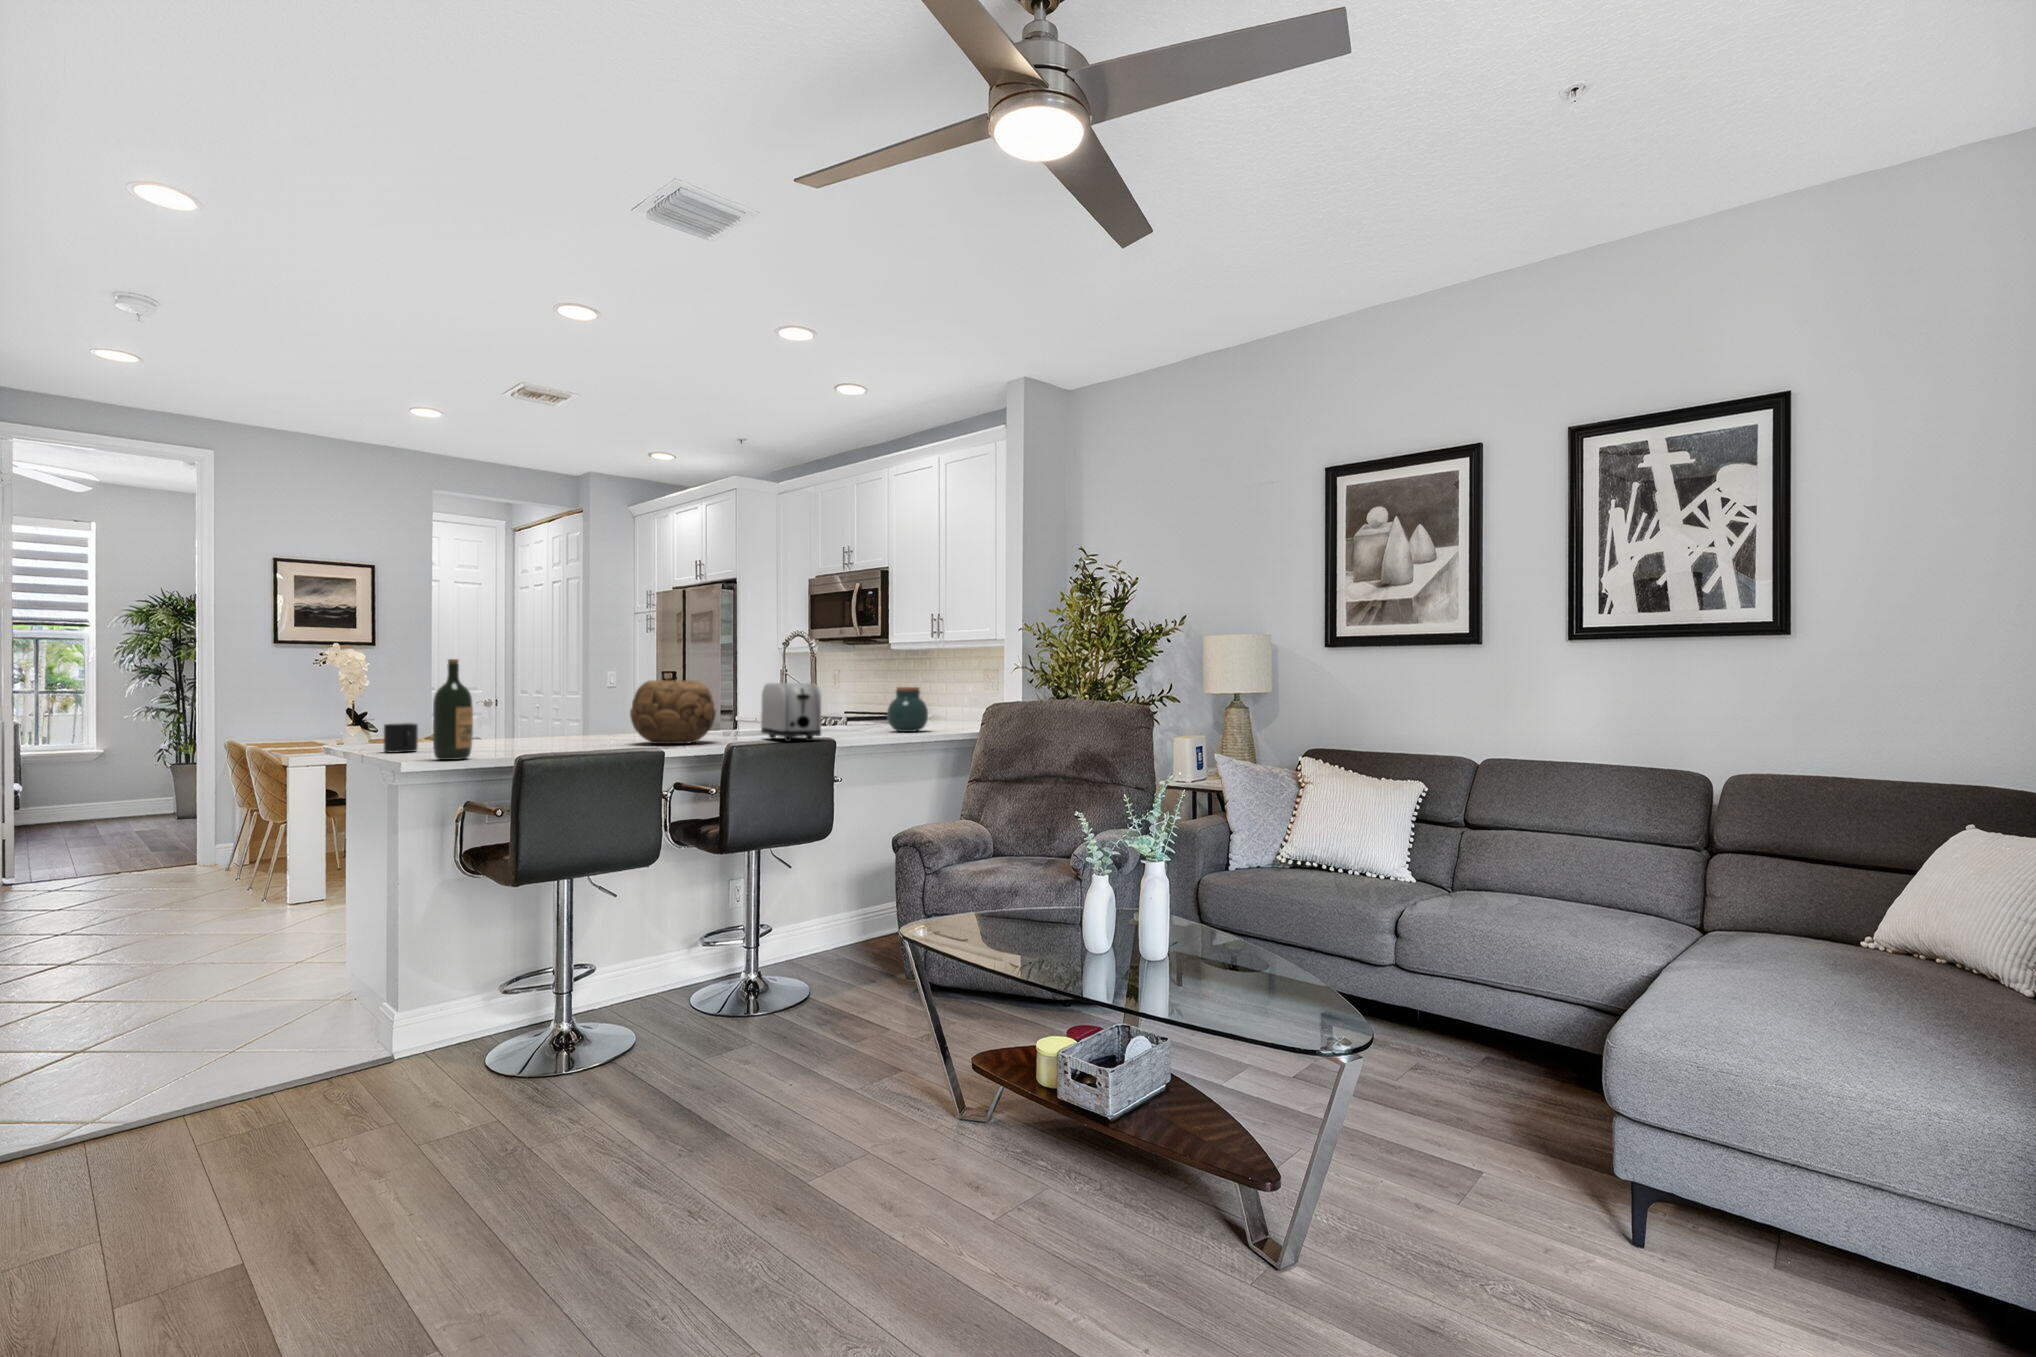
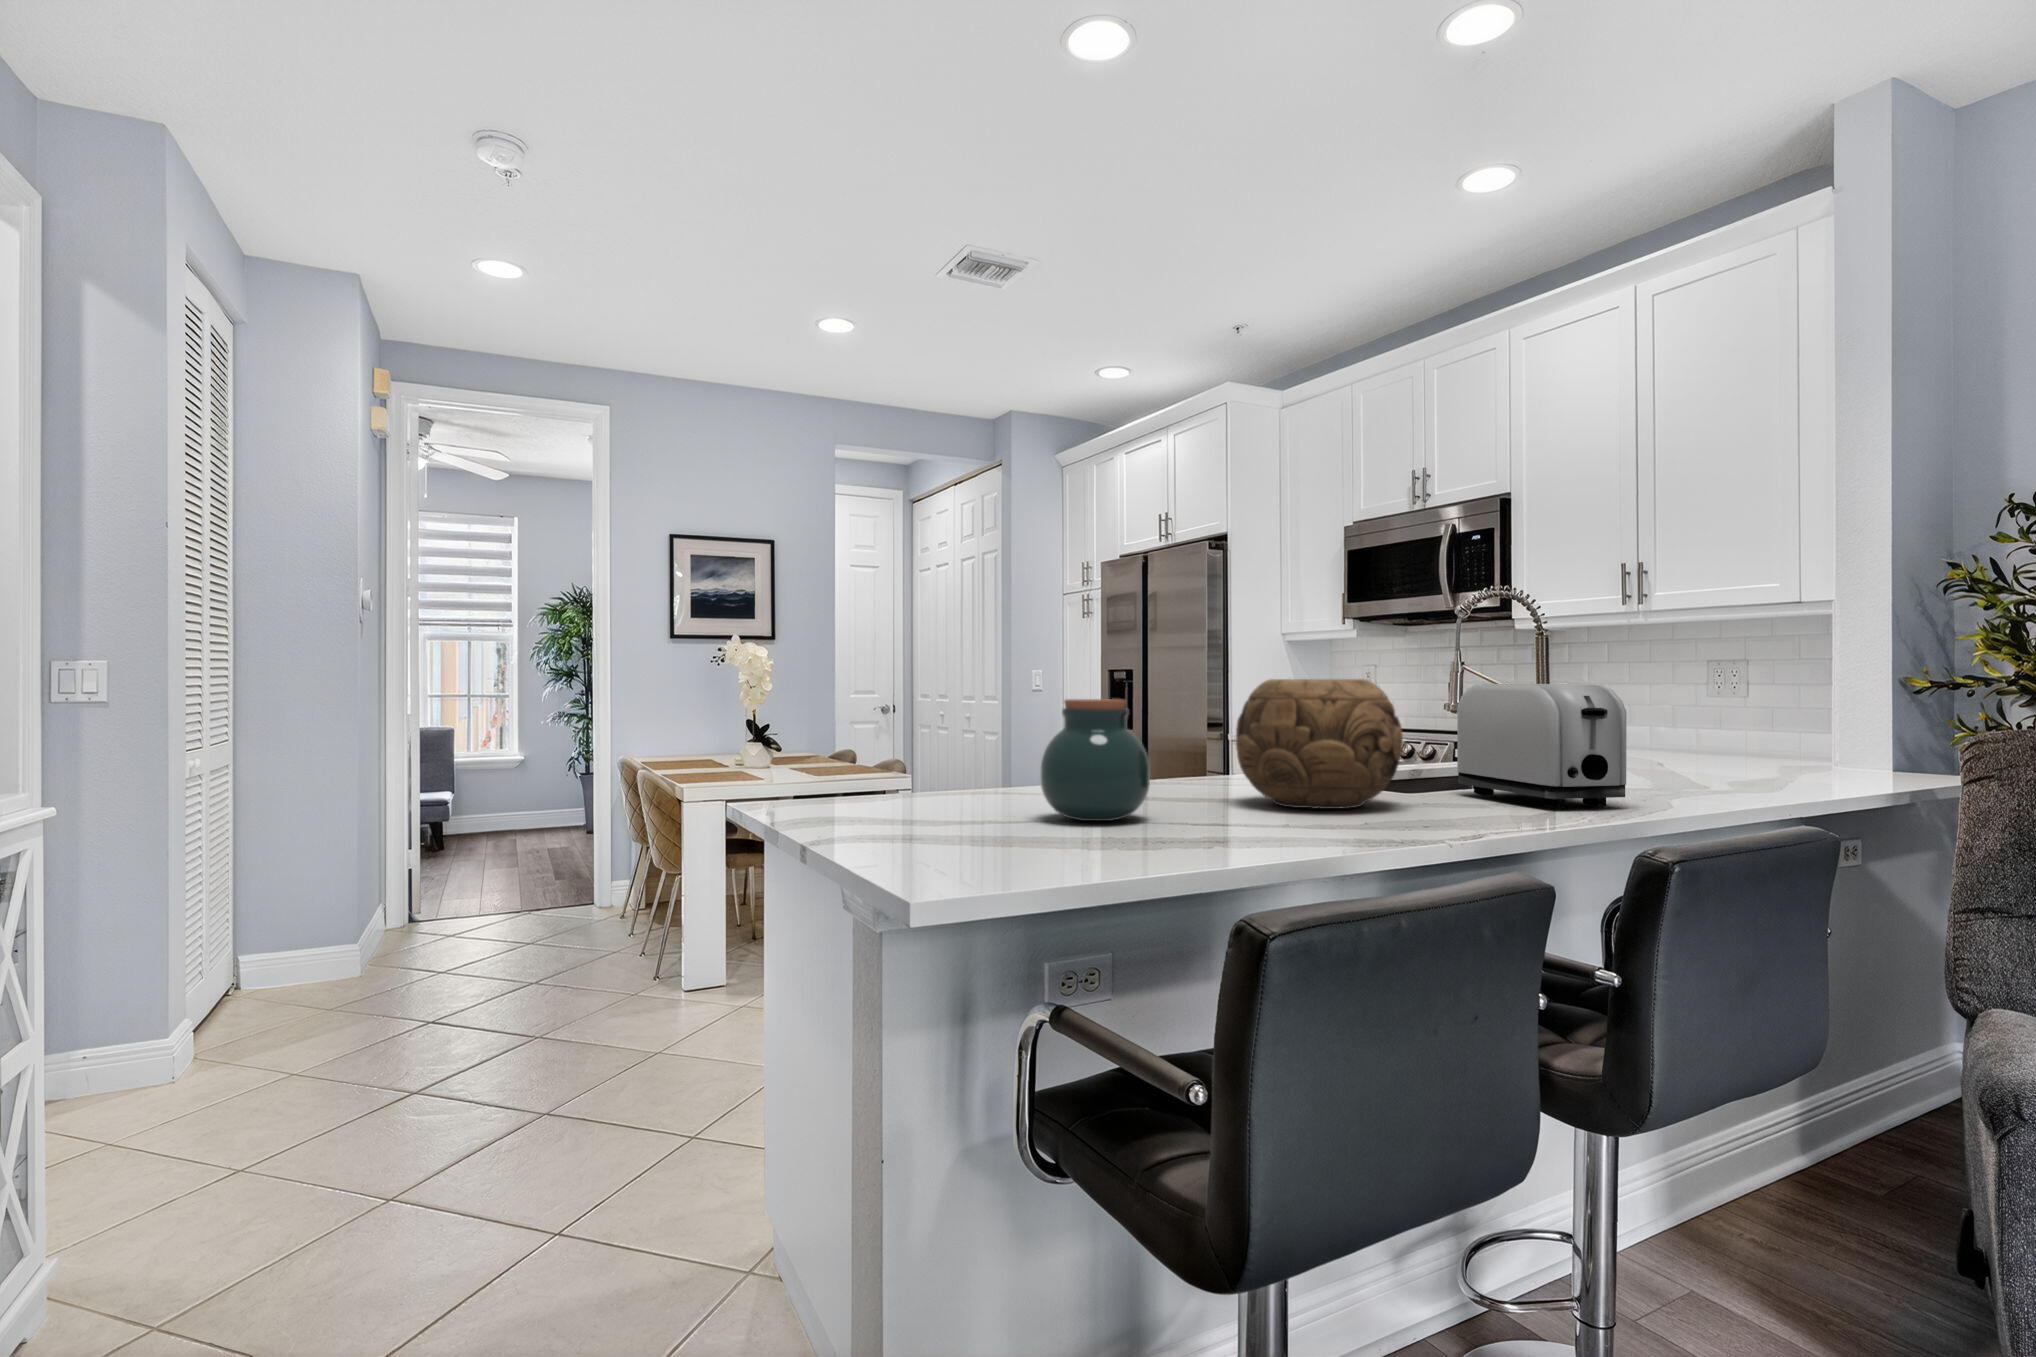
wine bottle: present [433,659,473,760] -> none [932,631,1007,856]
jar: present [887,687,928,732] -> present [1040,699,1150,821]
mug: present [384,723,418,753] -> none [823,761,877,818]

